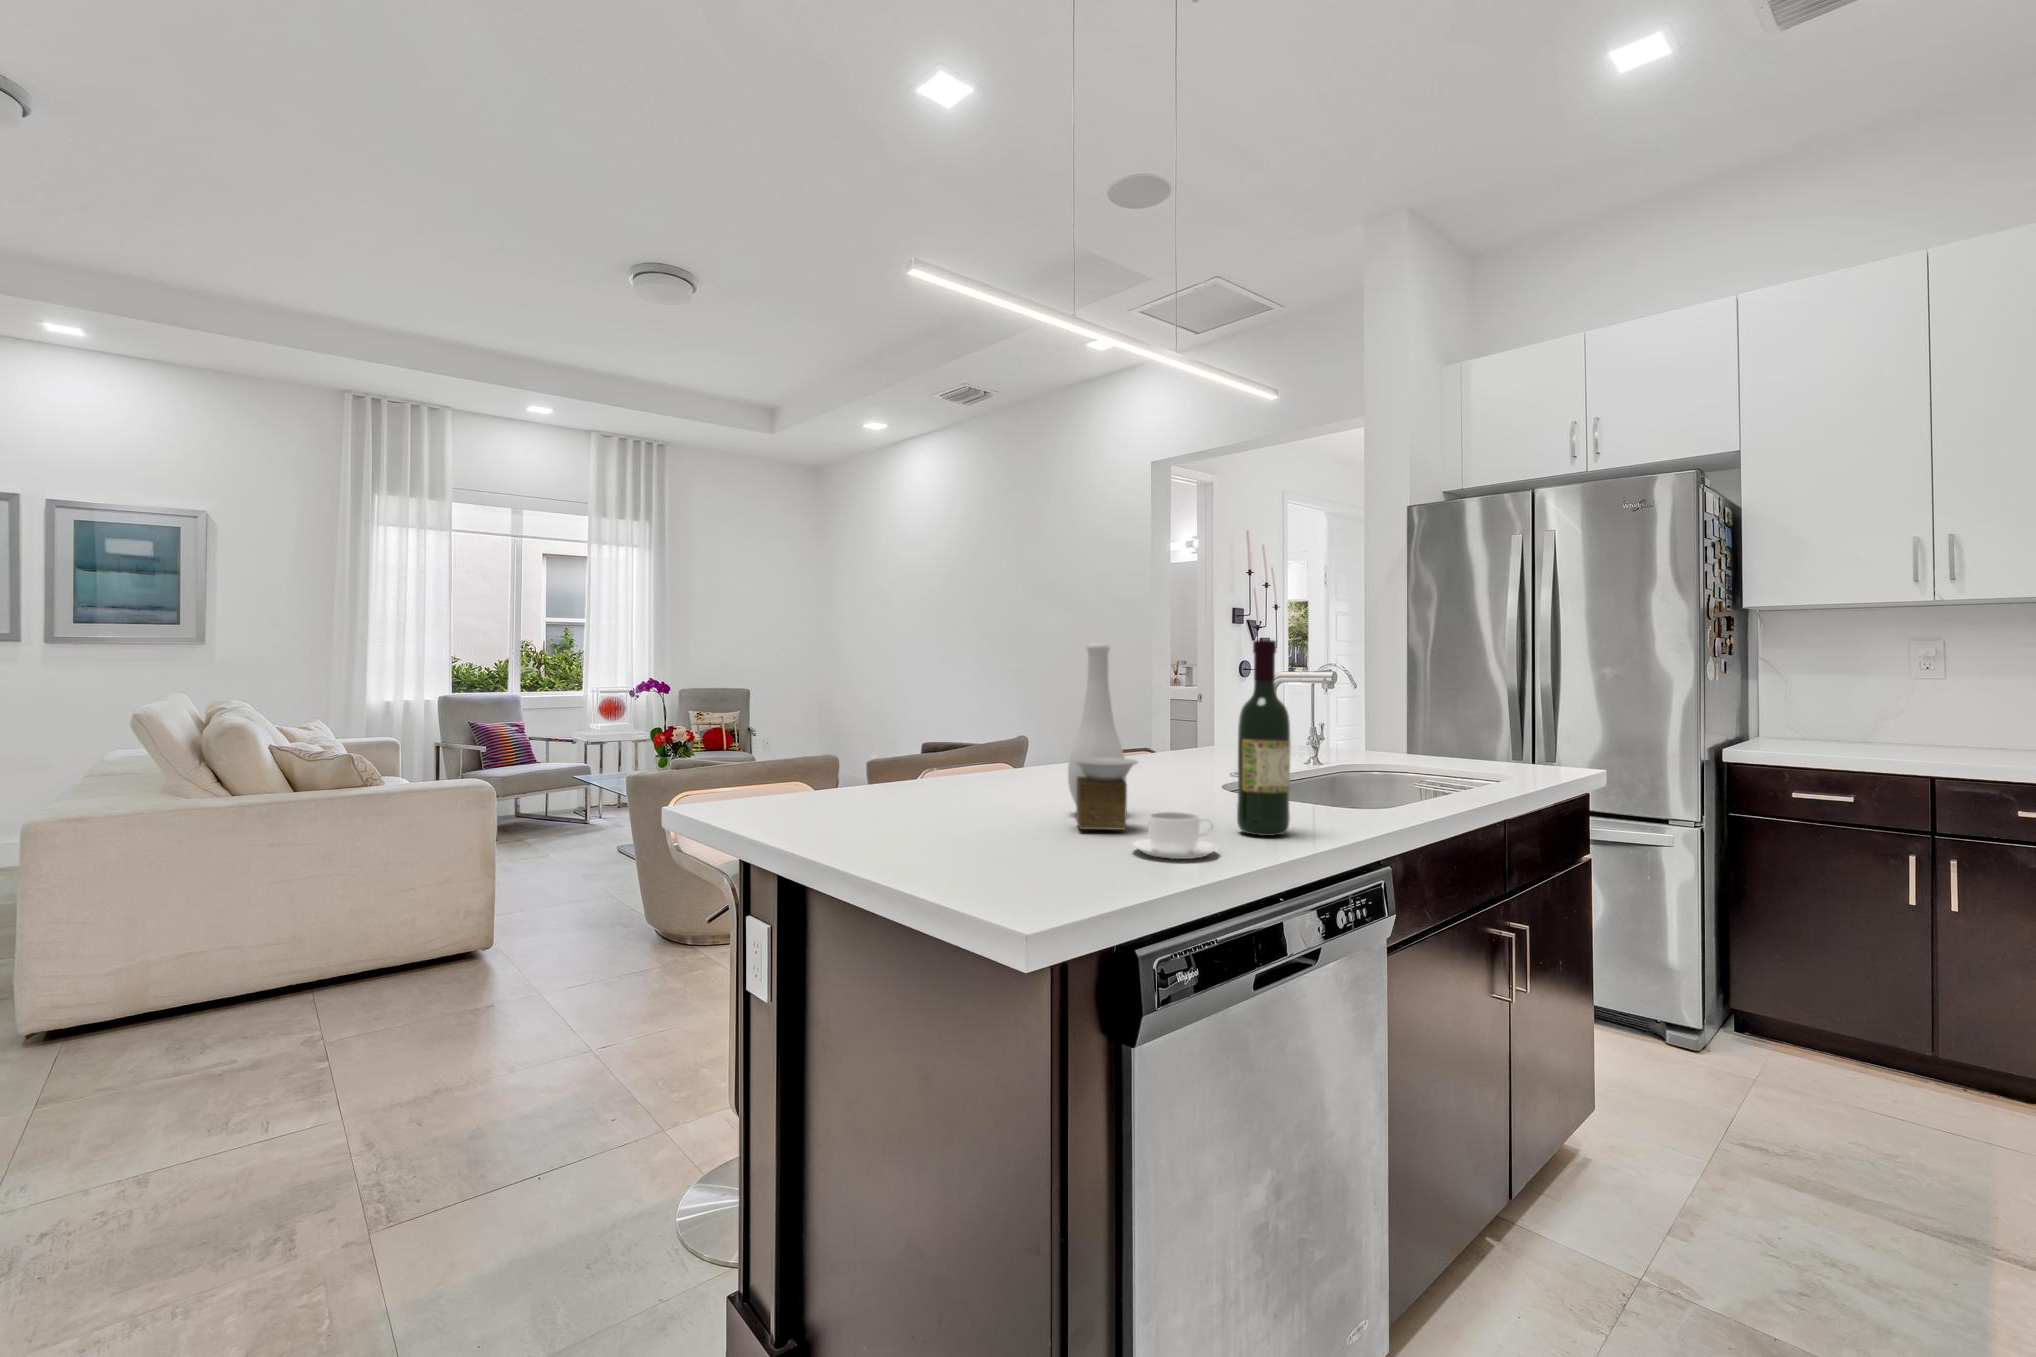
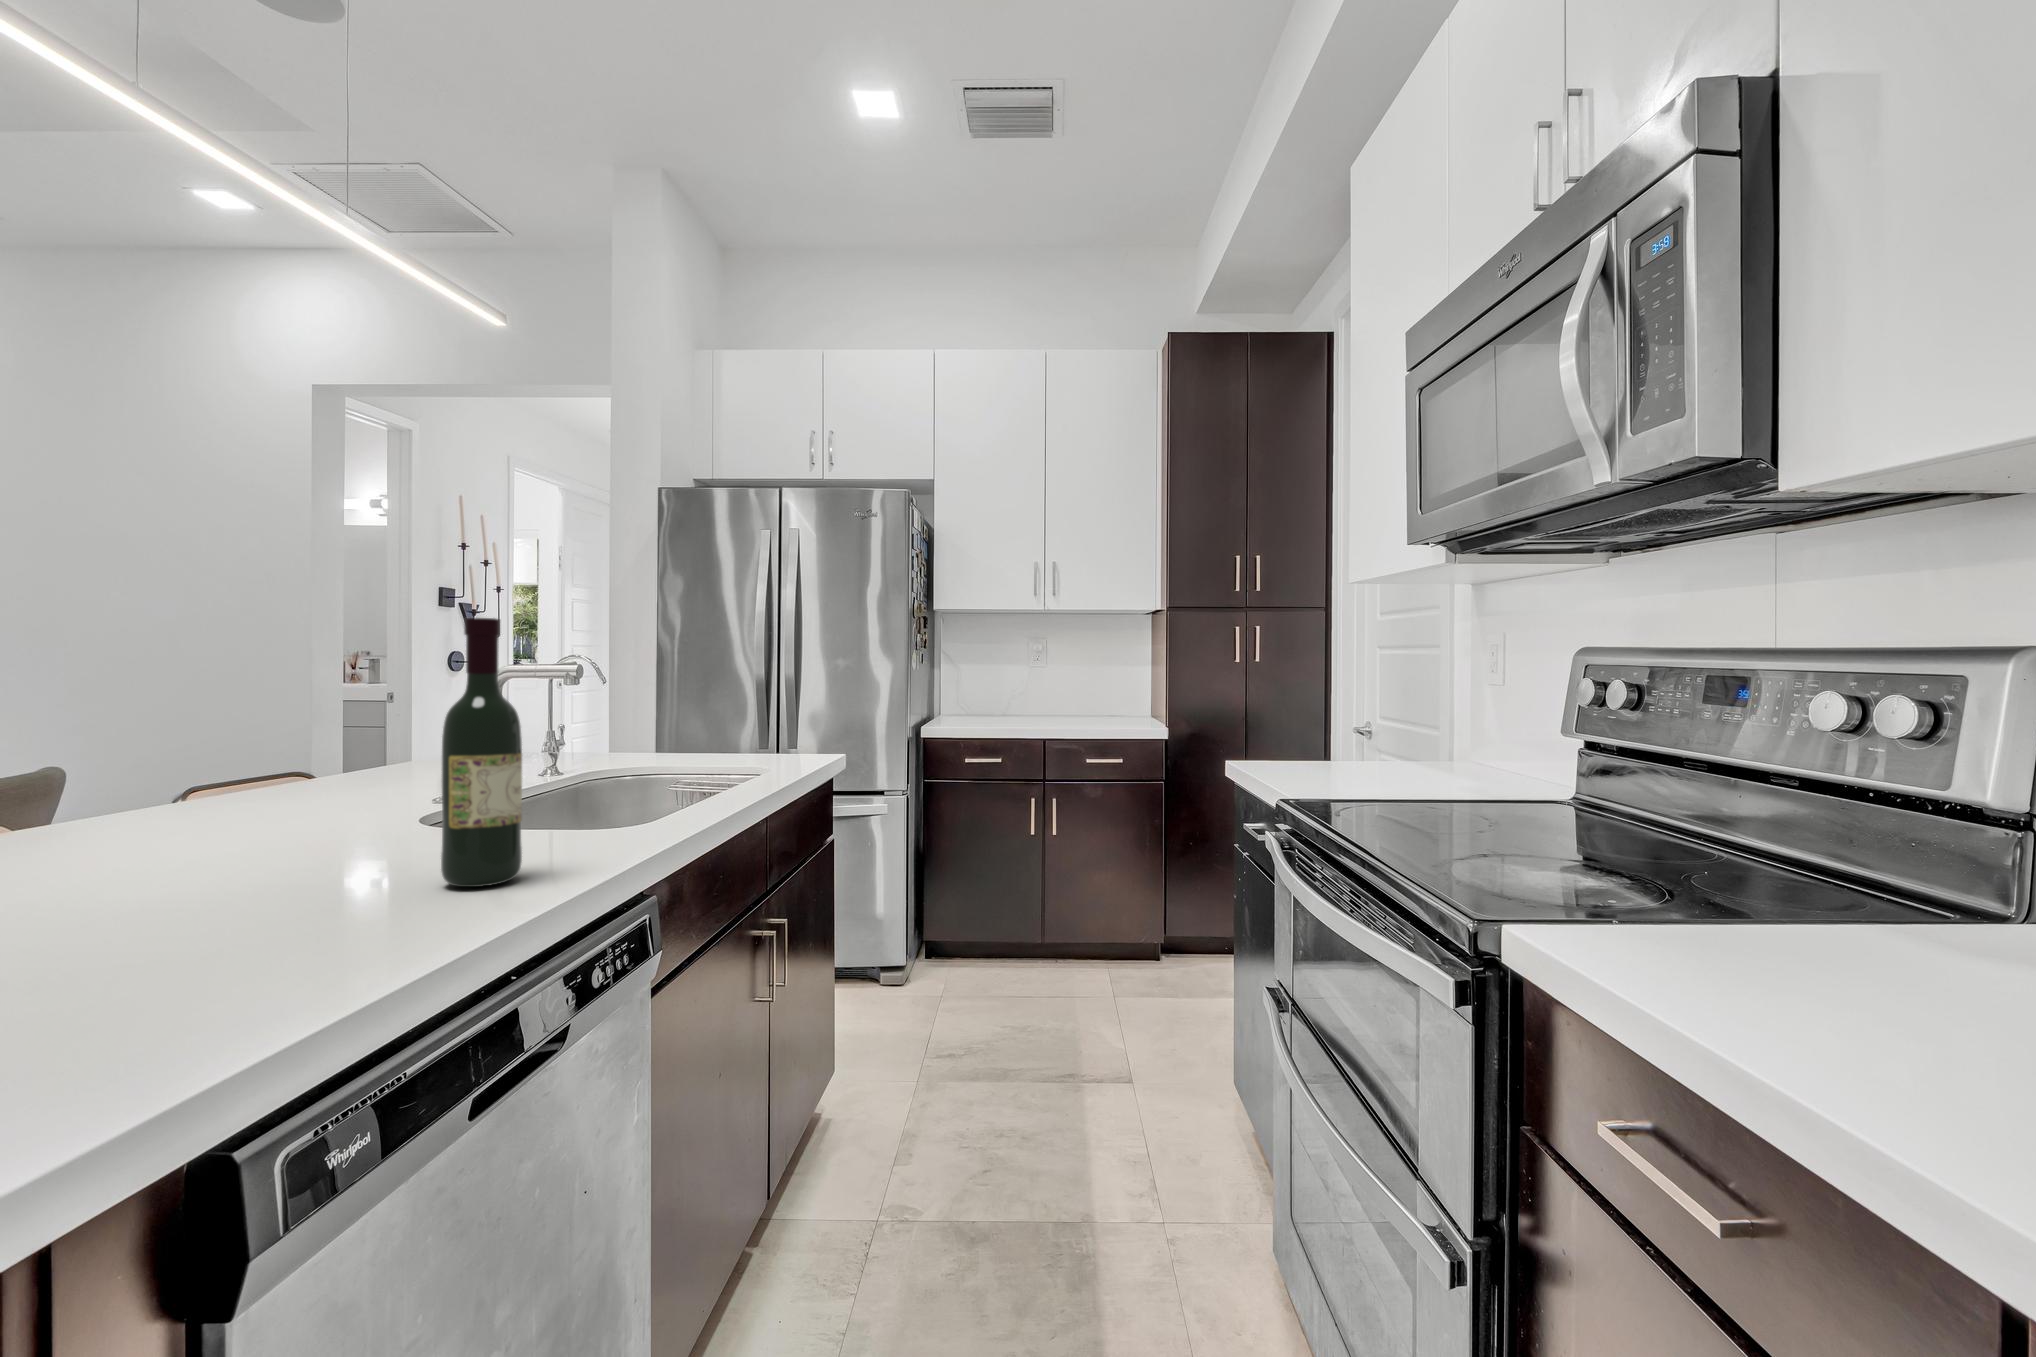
vase: present [1068,643,1138,830] -> none [116,614,262,929]
coffee cup: present [1132,812,1219,859] -> none [242,875,409,956]

